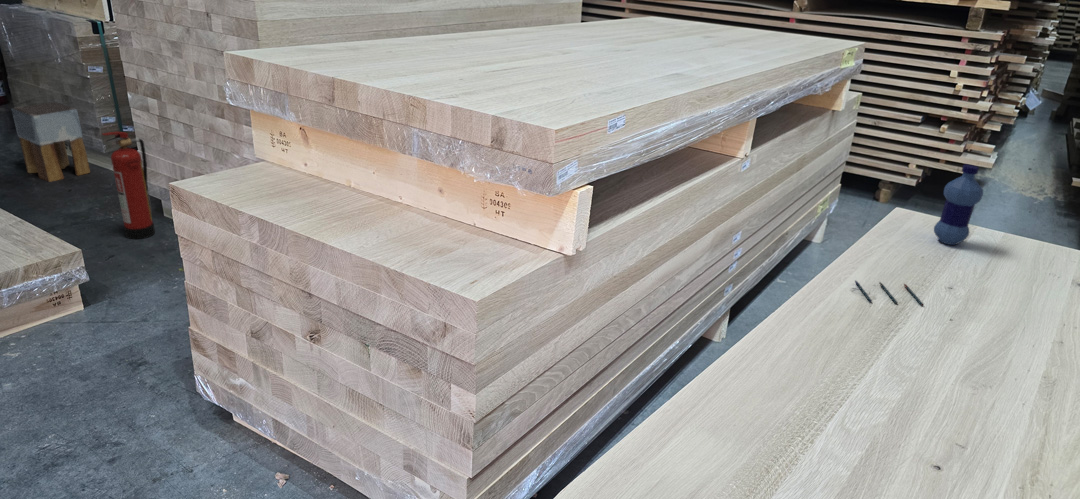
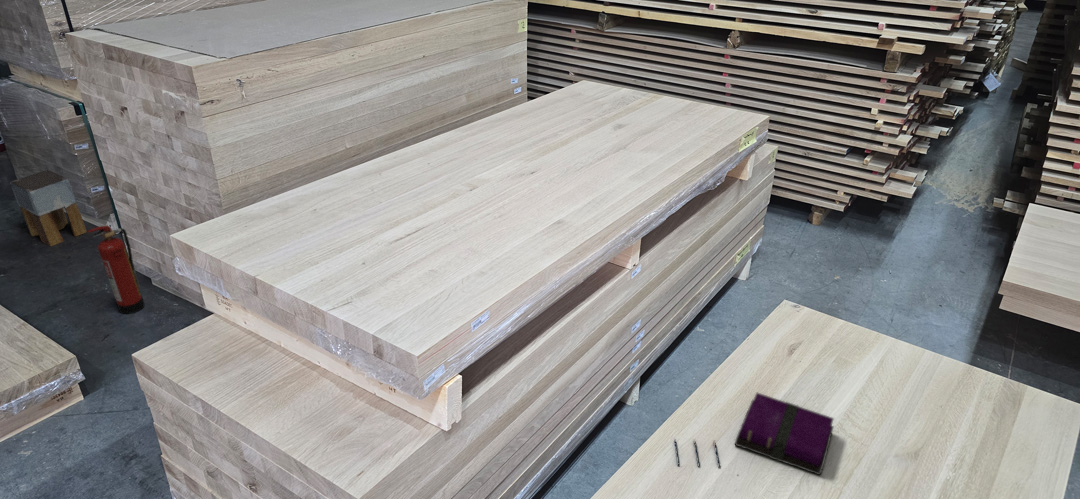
water bottle: present [934,165,983,245] -> none [763,320,797,381]
notebook: none [931,239,1056,317] -> present [735,393,833,475]

